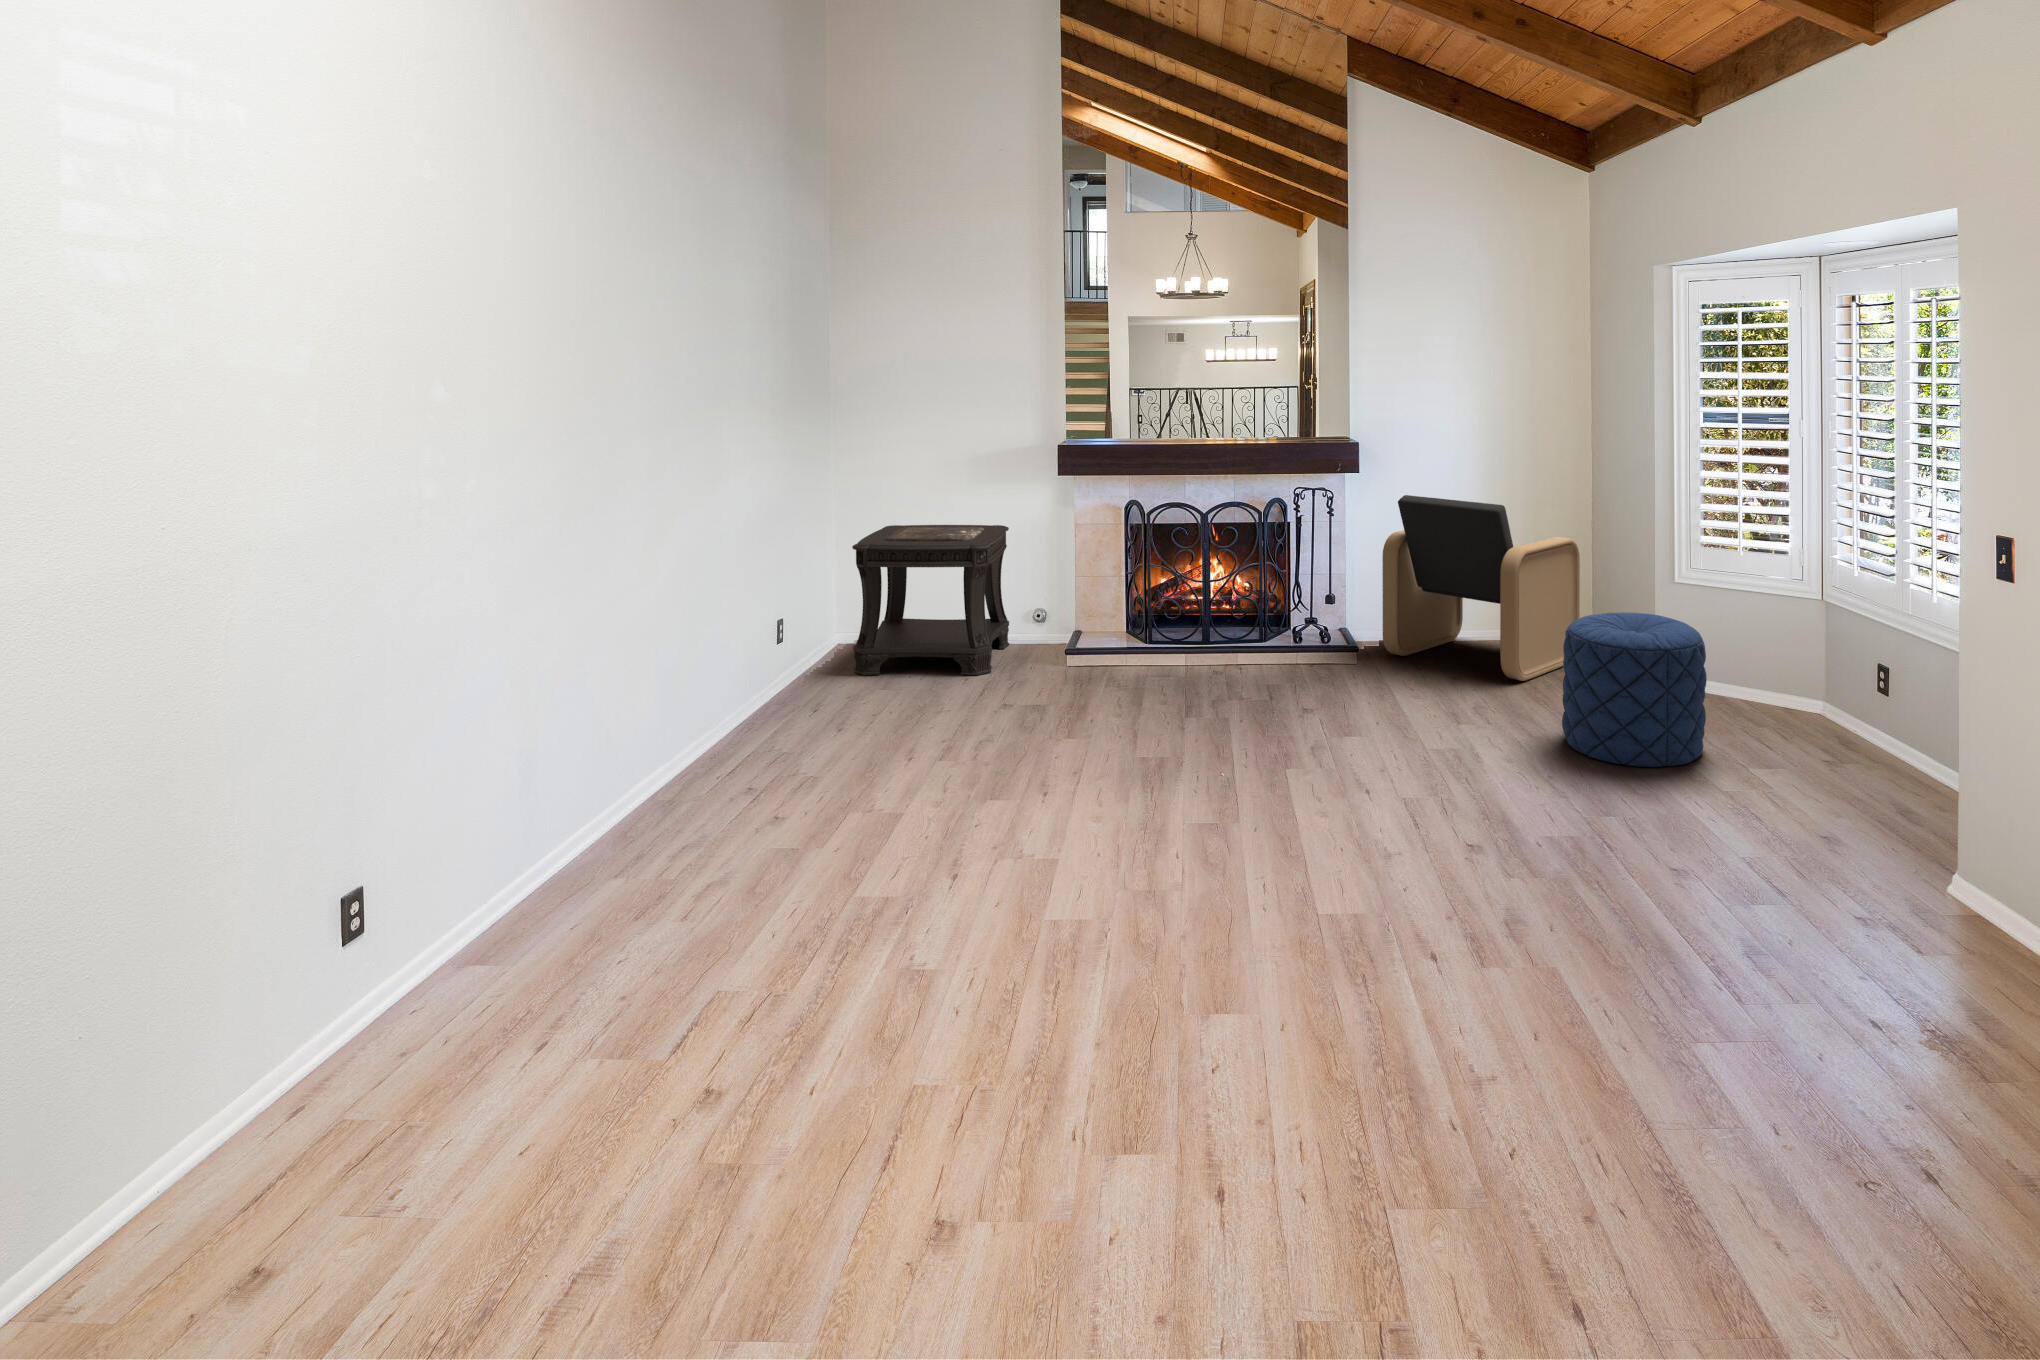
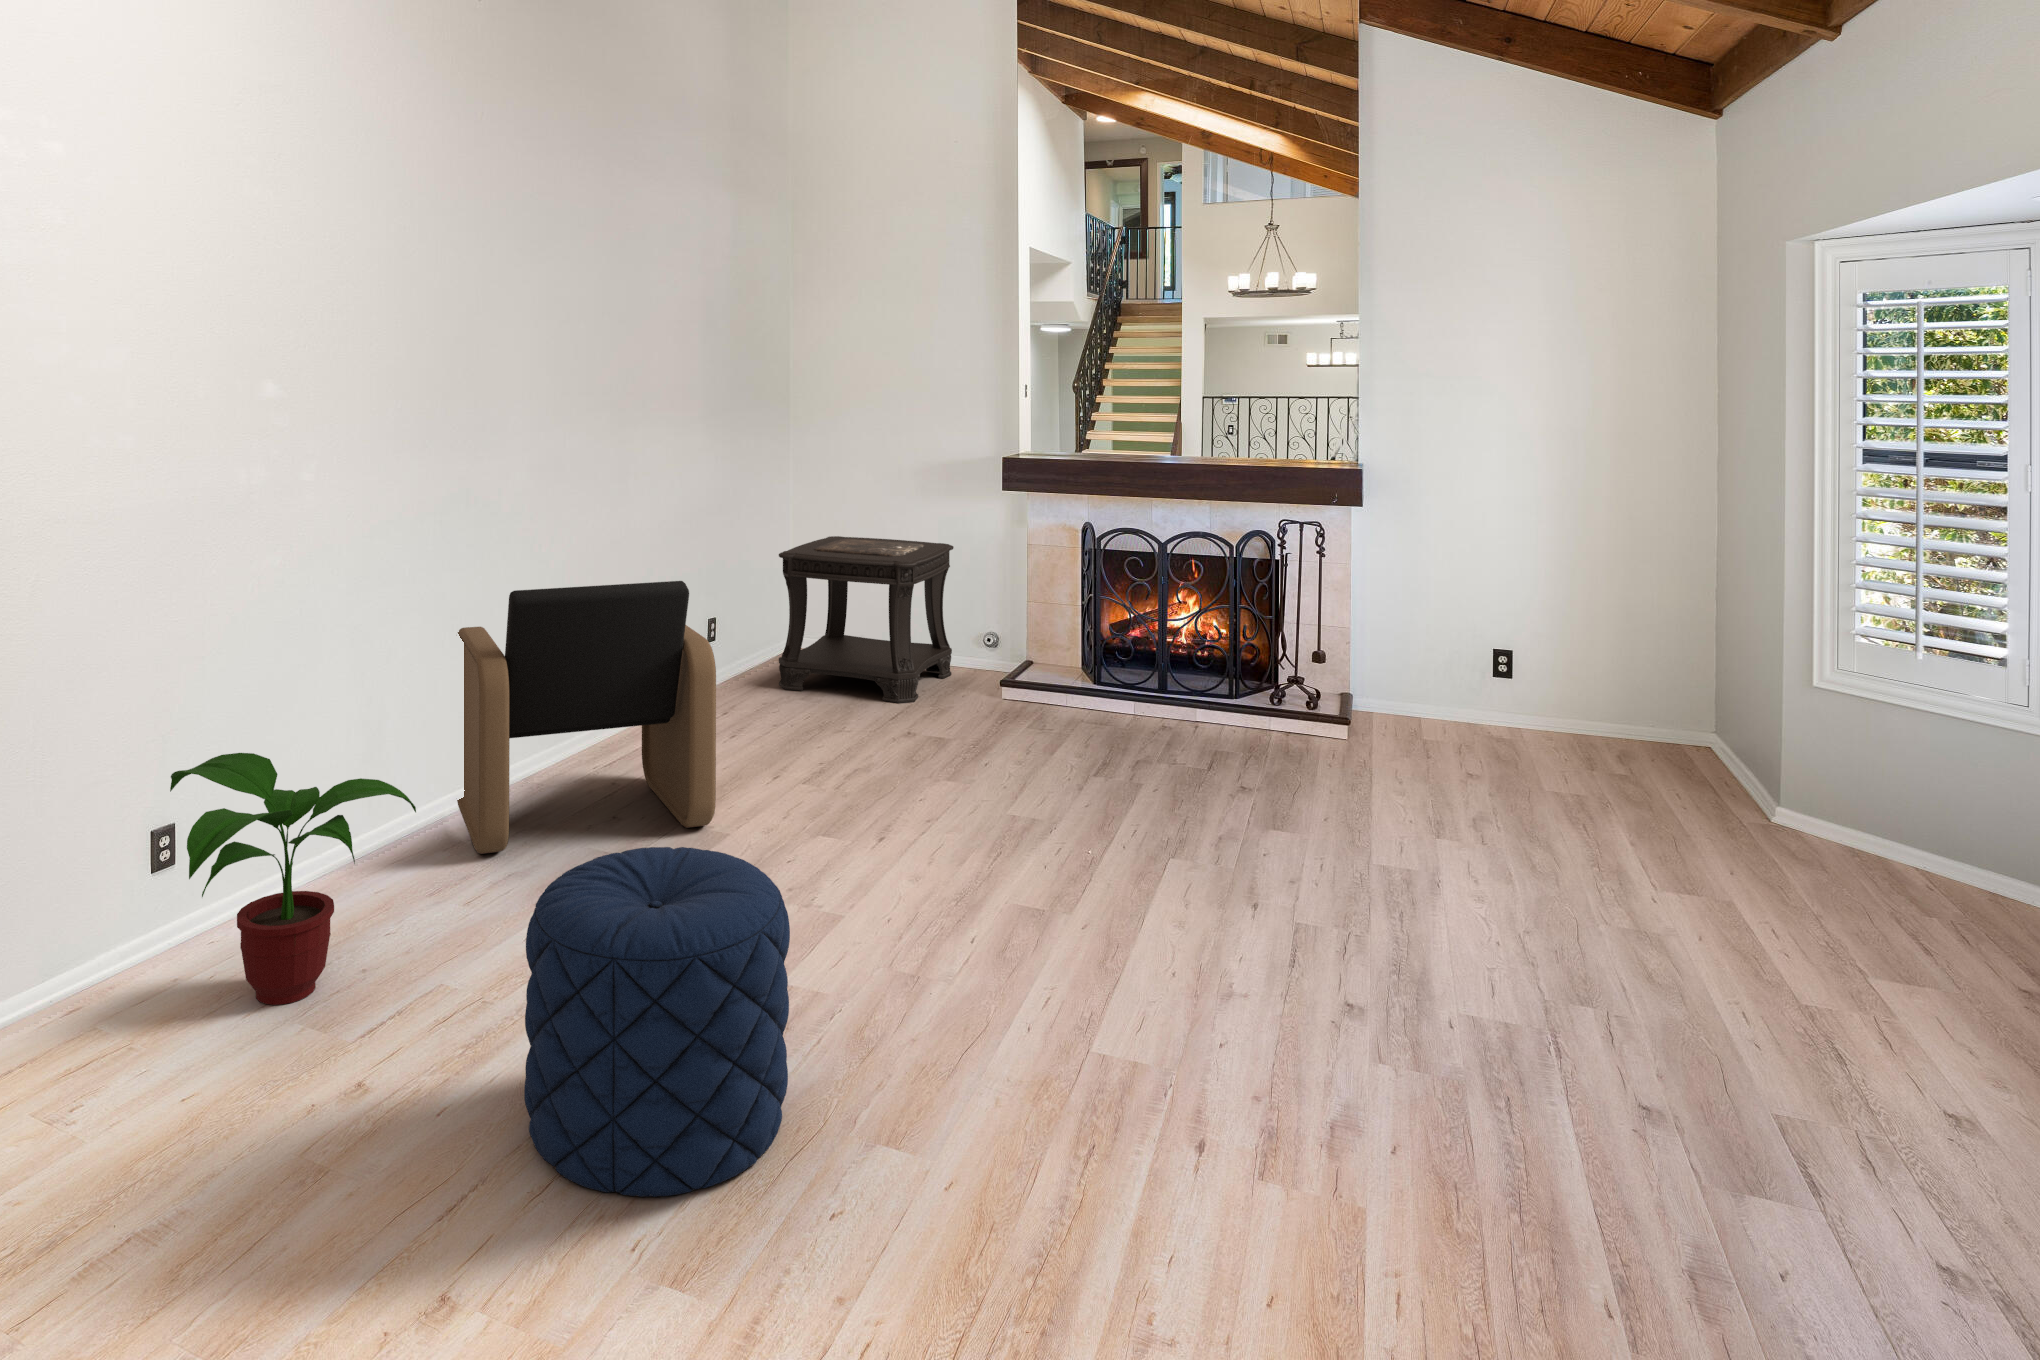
armchair: present [1382,495,1580,681] -> present [457,581,716,854]
pouf: present [1562,612,1707,767] -> present [524,847,790,1197]
potted plant: none [366,799,656,1054] -> present [170,753,416,1005]

